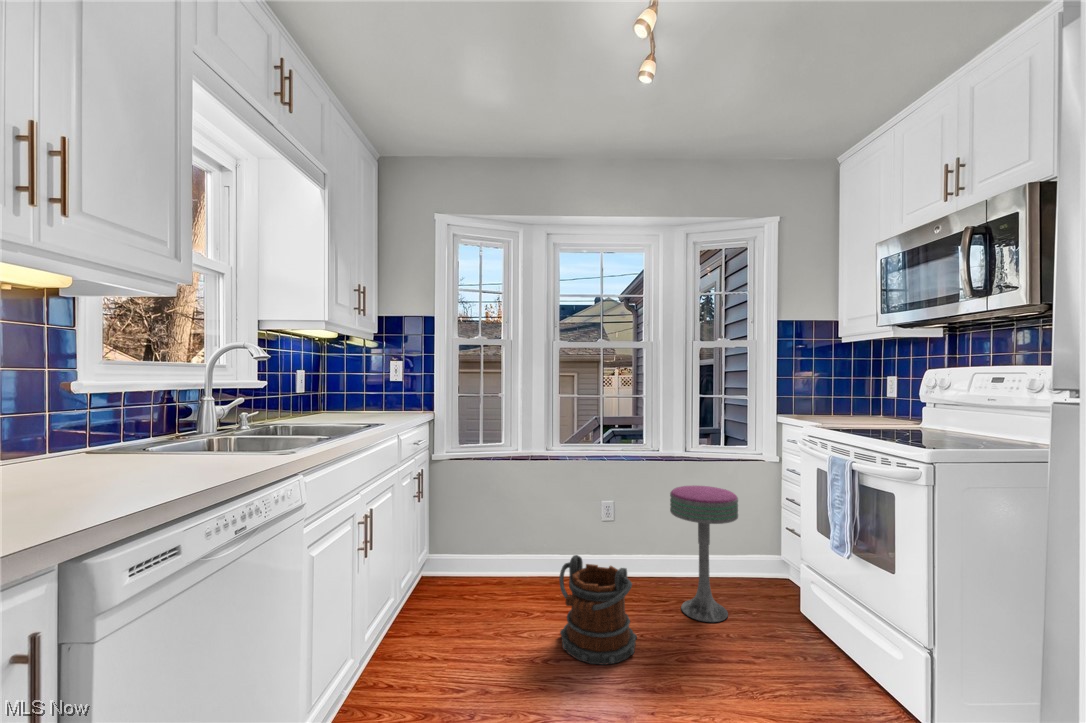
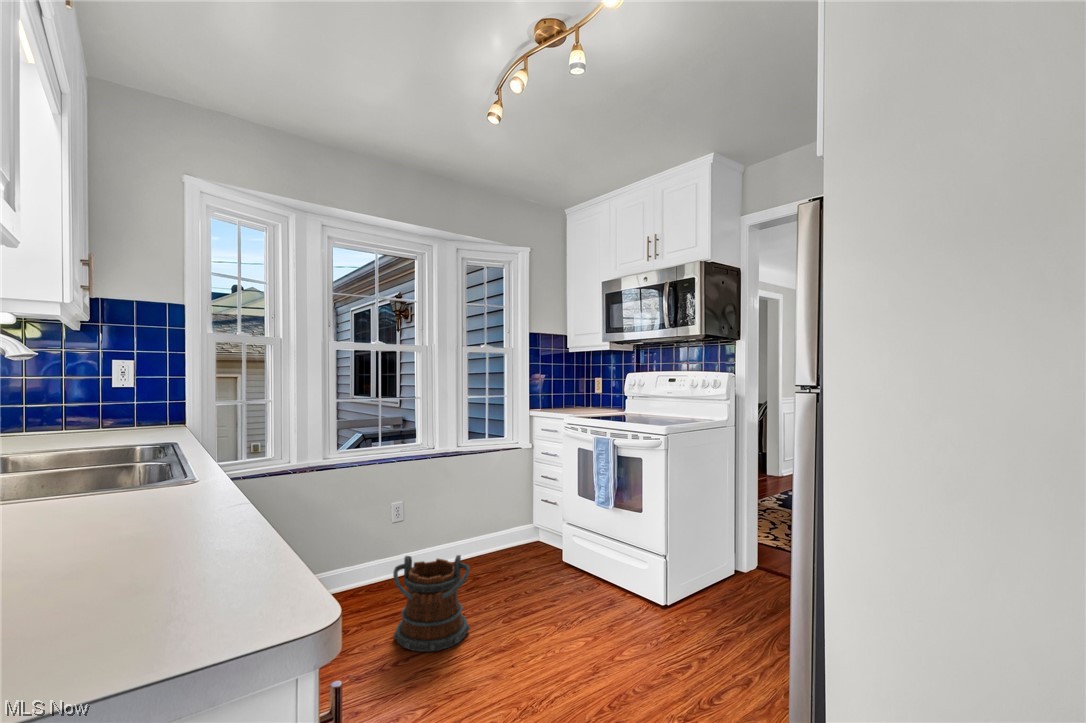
bar stool: present [670,486,738,622] -> none [470,474,527,590]

